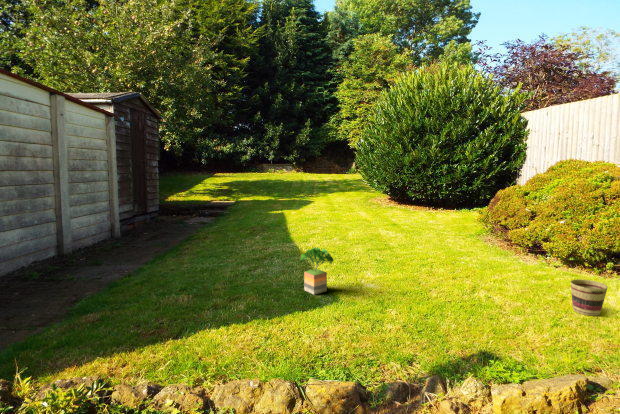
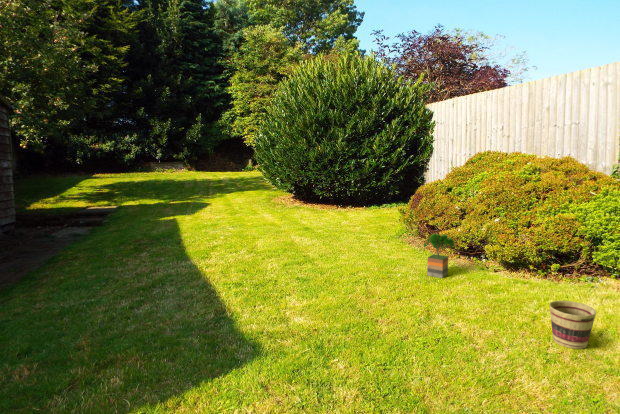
potted tree: present [301,247,334,295] -> present [424,234,455,278]

